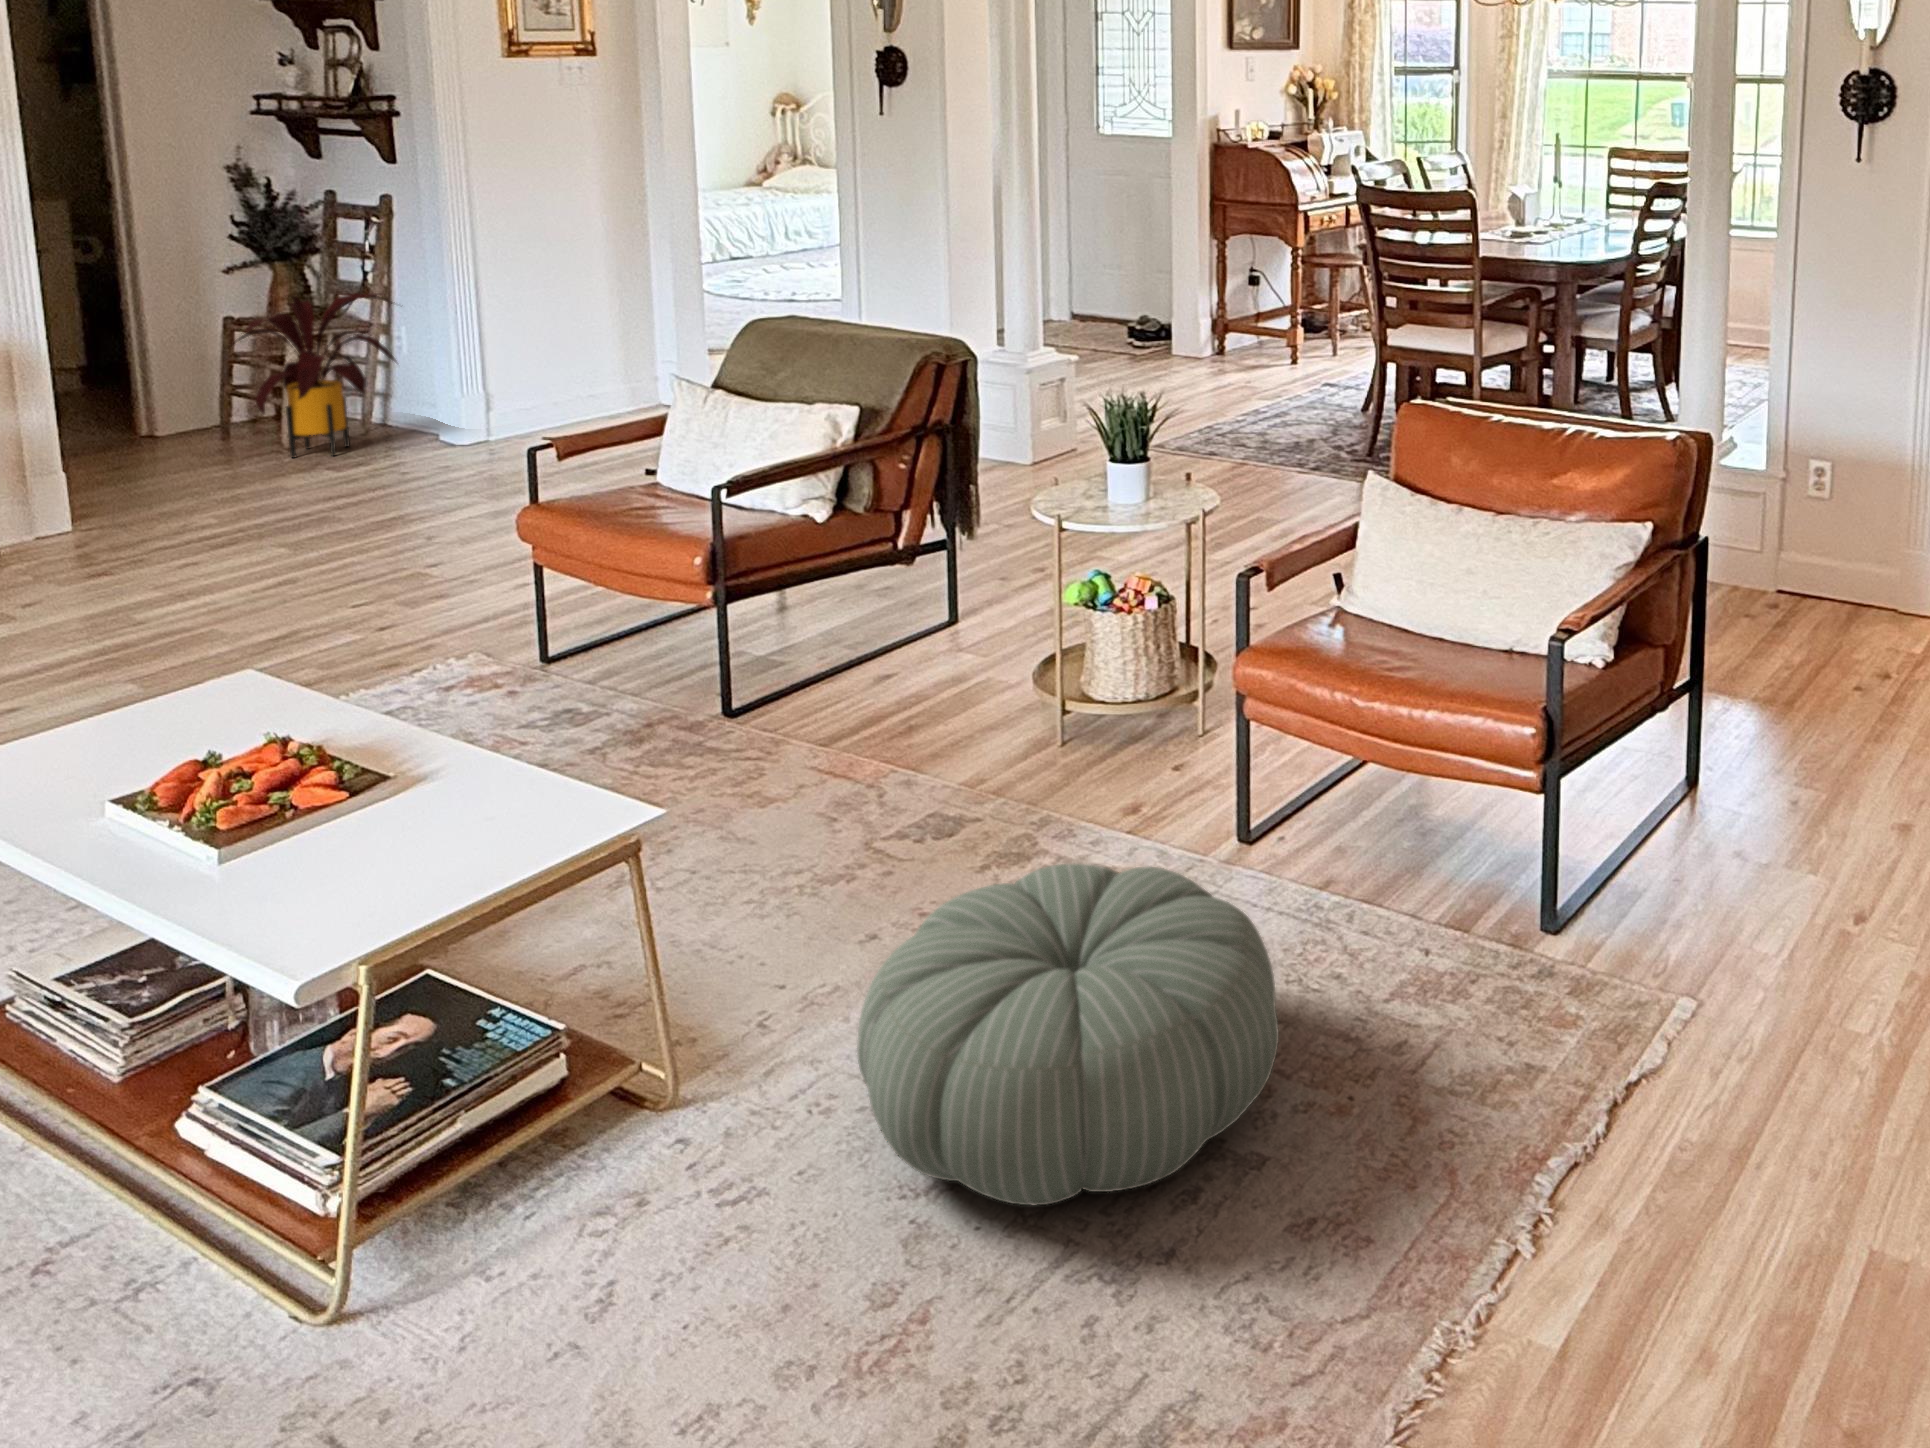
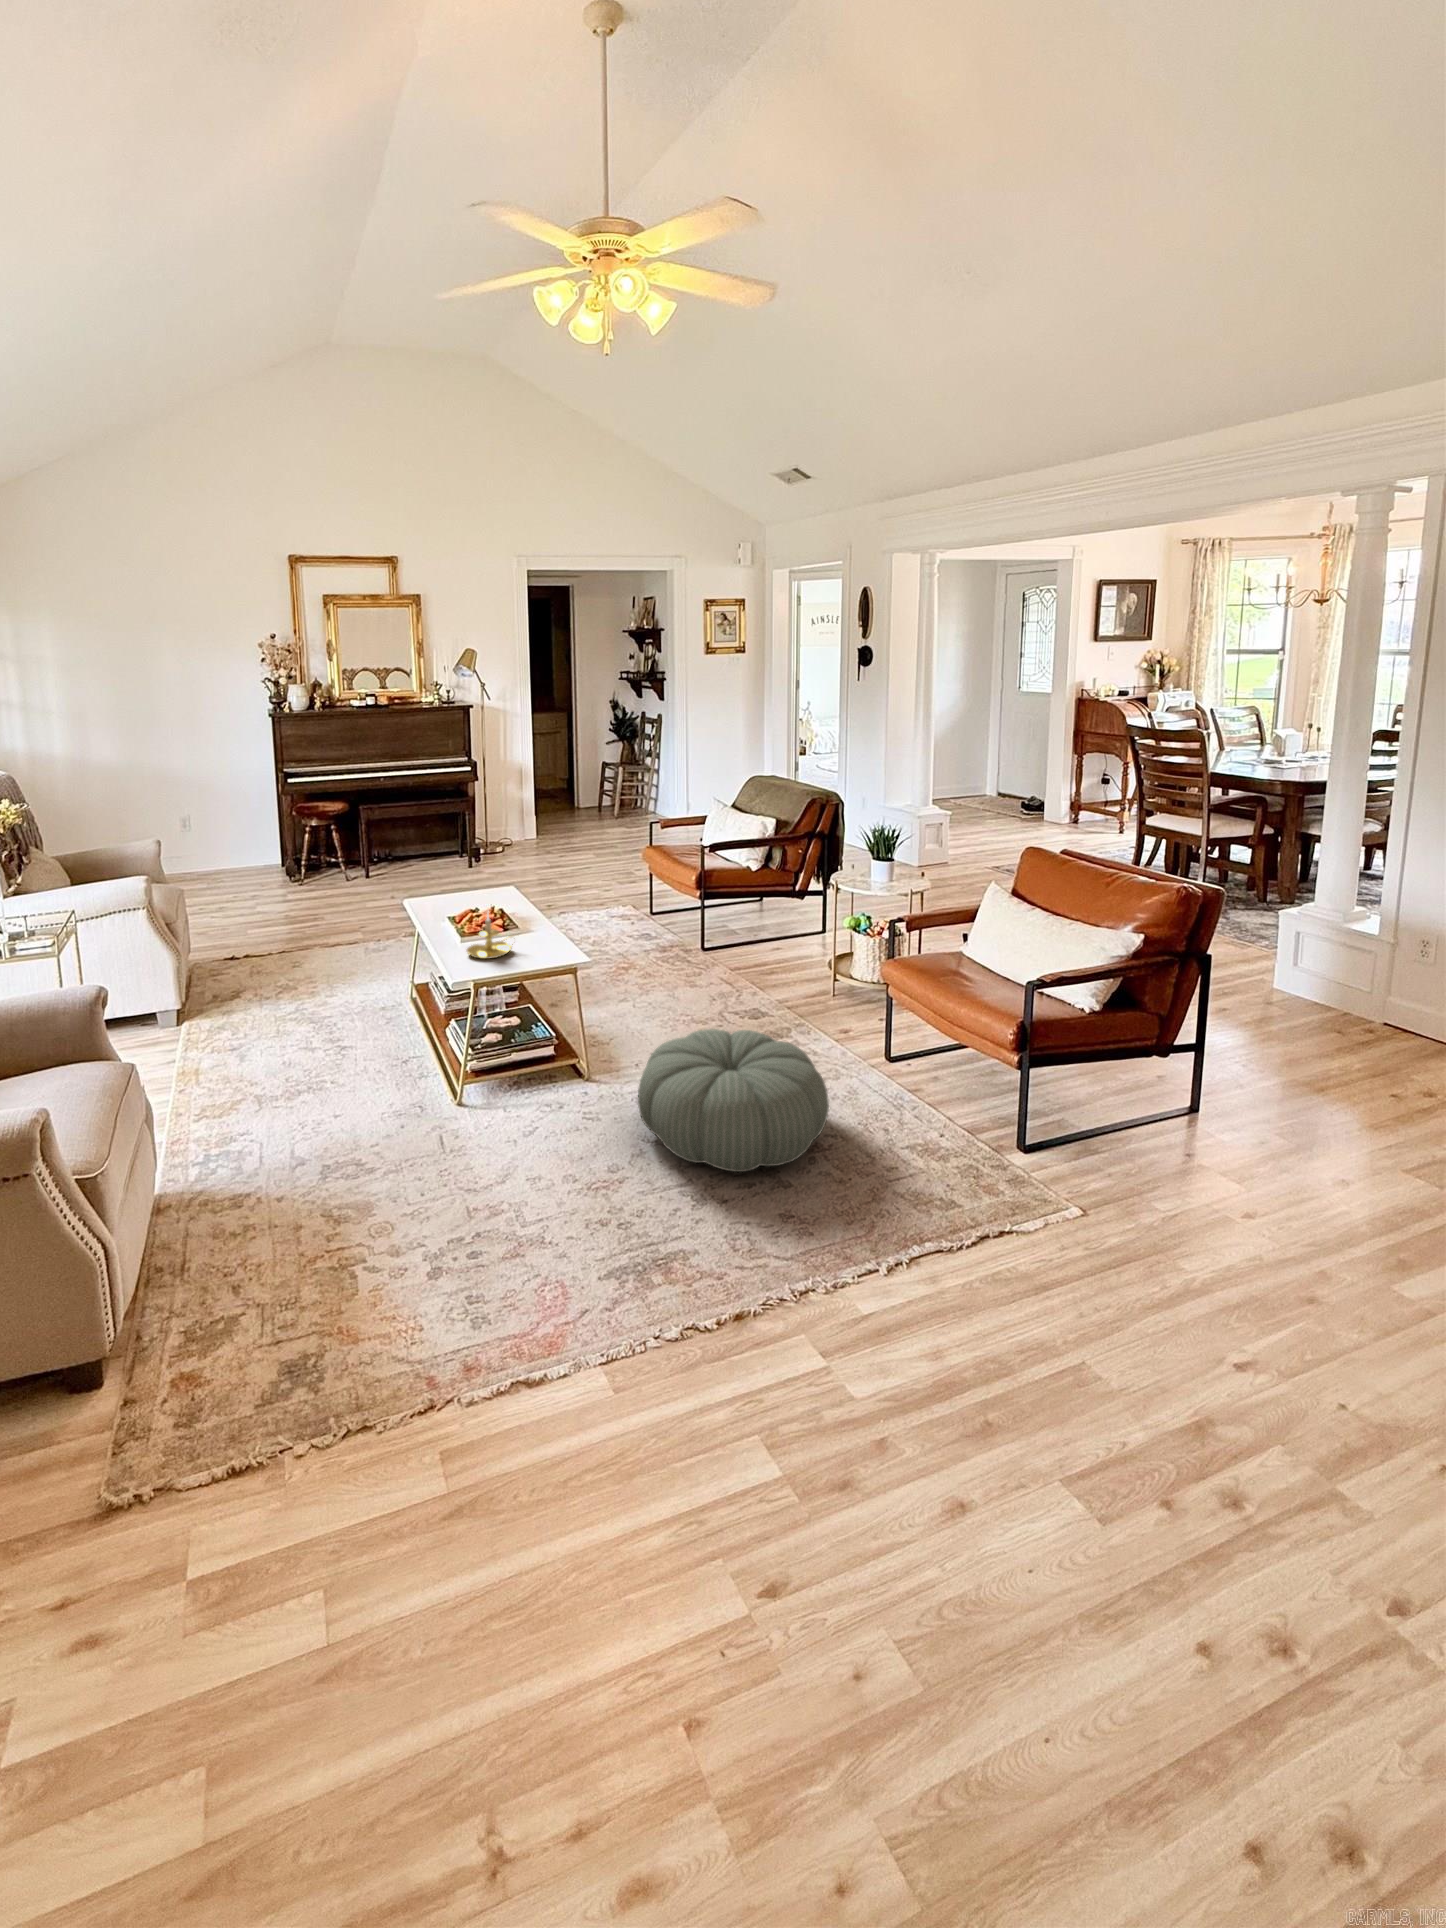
house plant: present [229,293,396,458] -> none [597,755,661,823]
candle holder: none [249,752,410,902] -> present [467,914,513,959]

